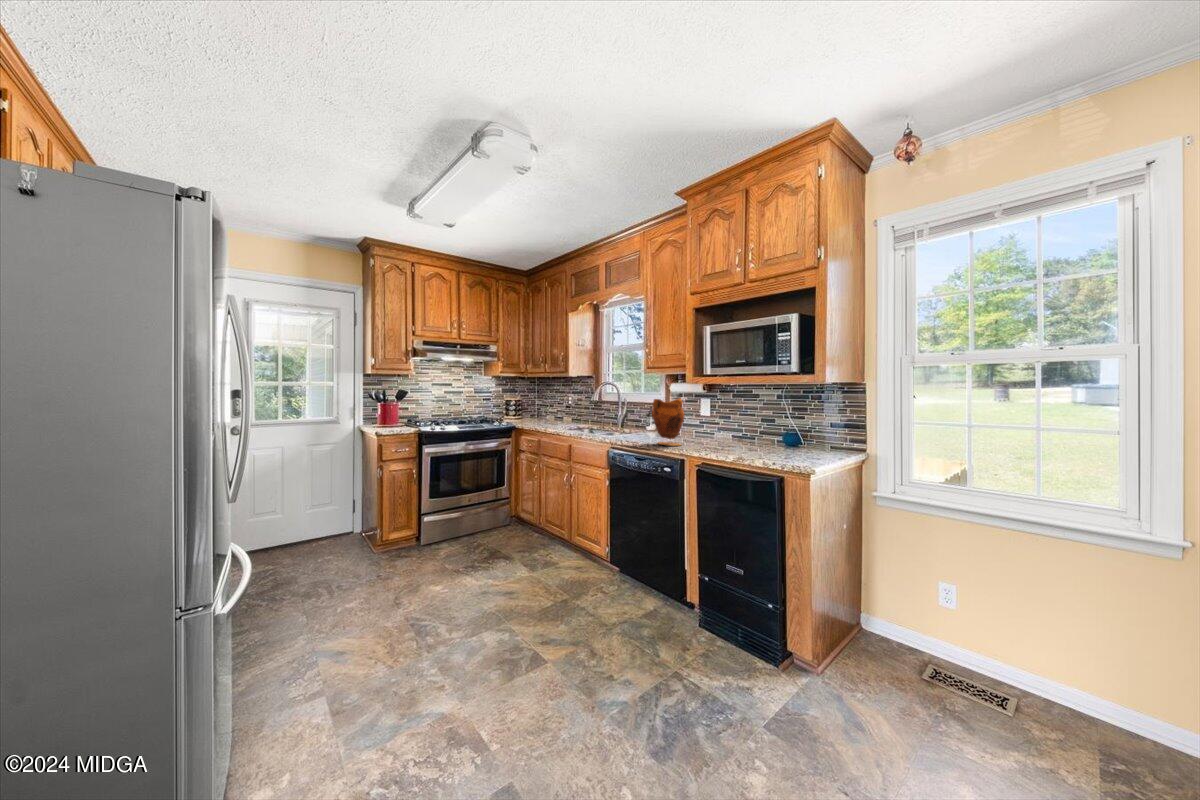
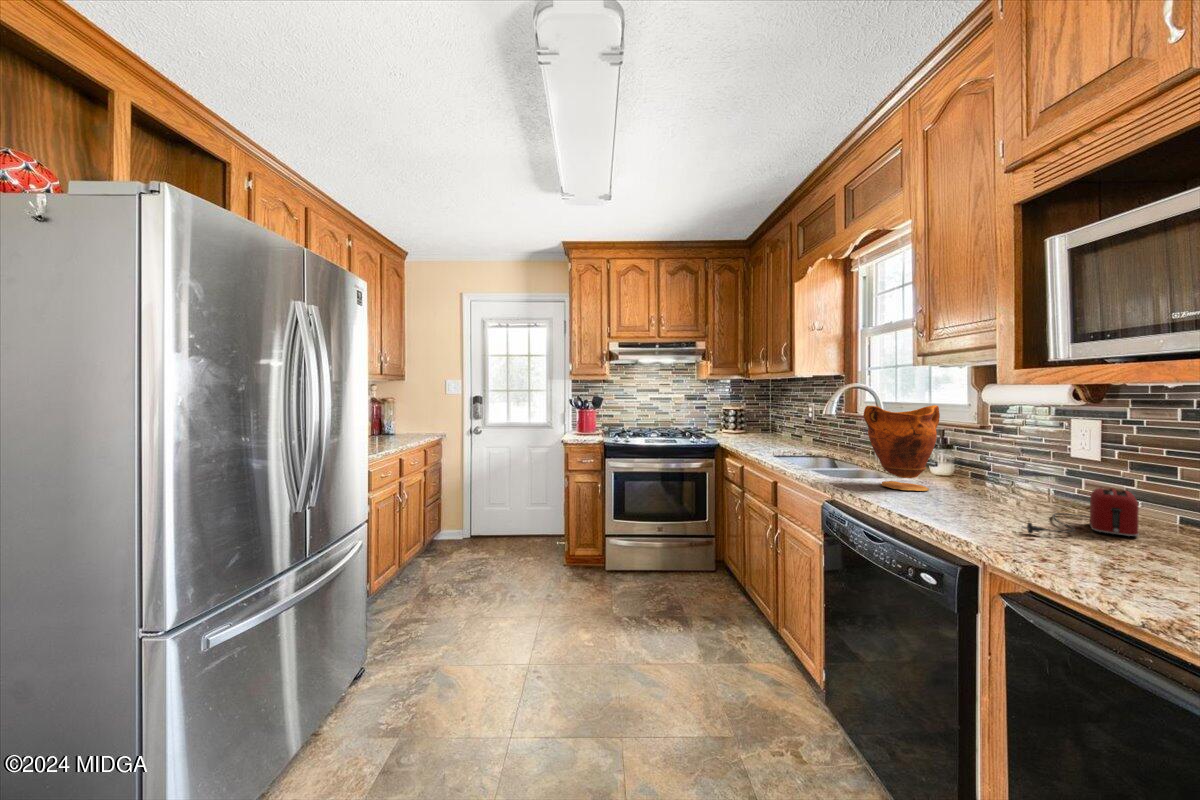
toaster: none [740,435,773,458] -> present [1022,488,1139,536]

